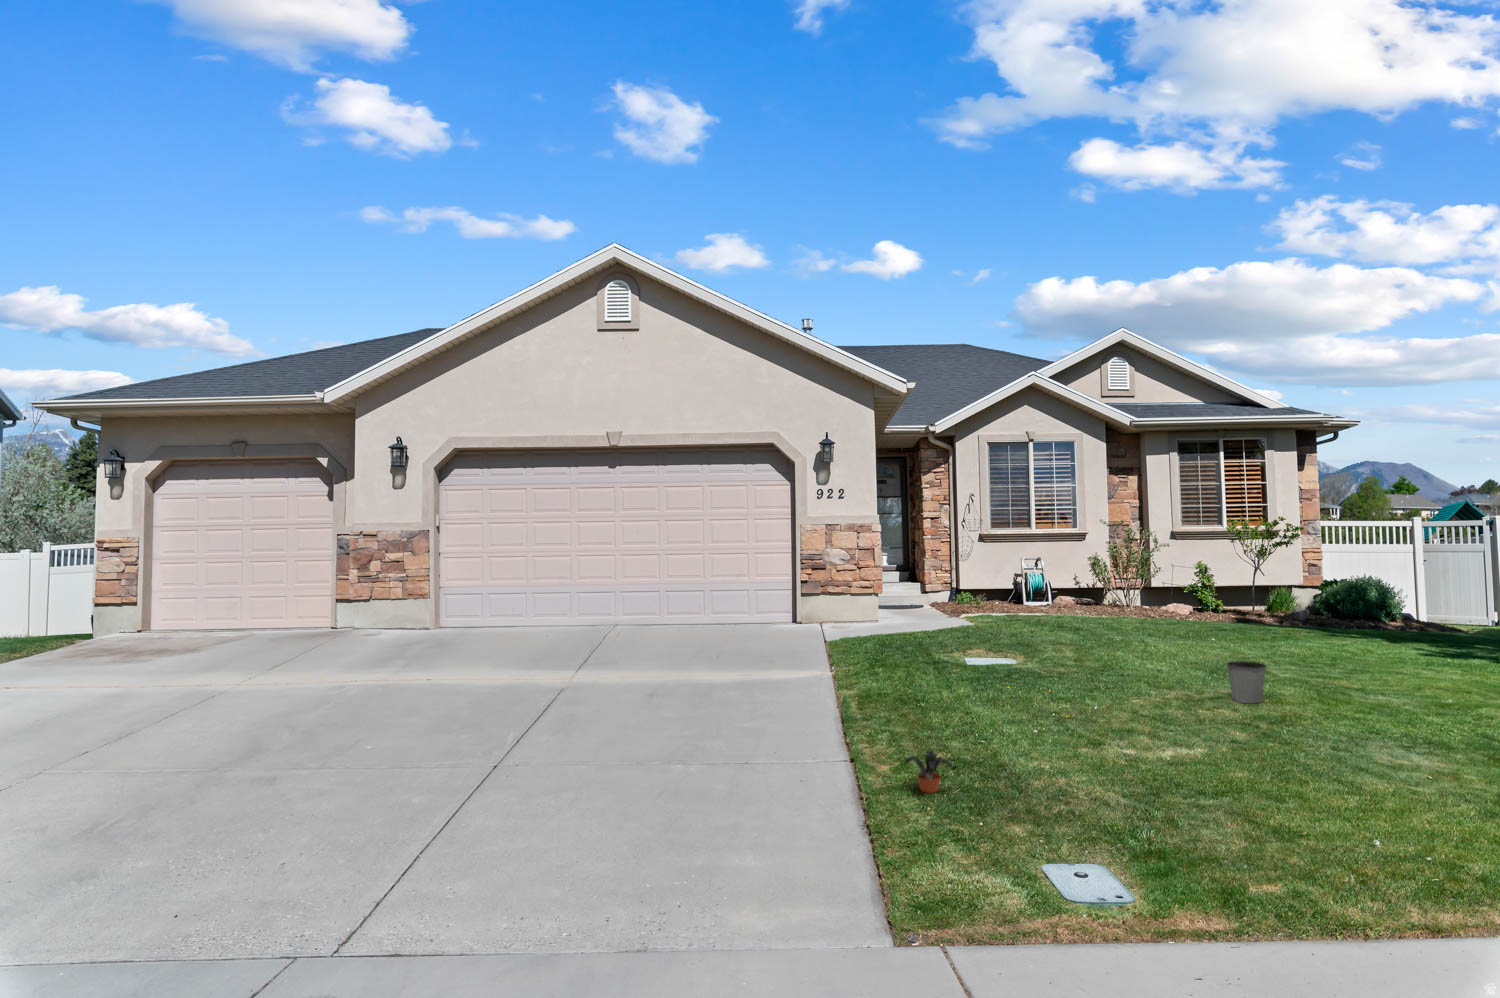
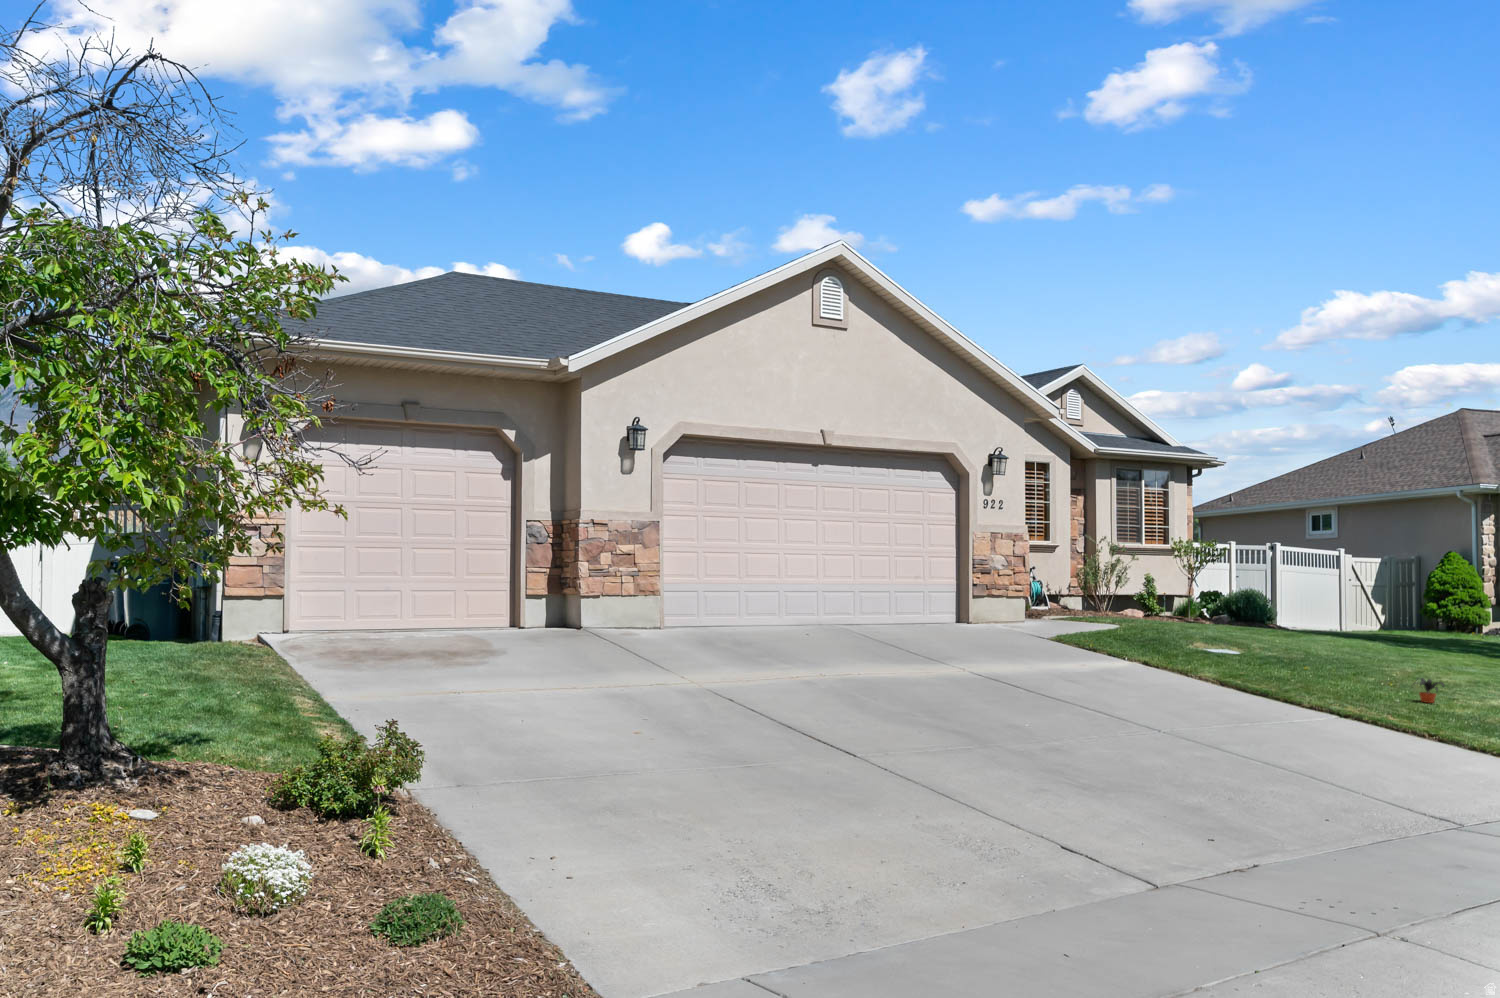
bucket: present [1227,661,1267,703] -> none [1399,635,1428,663]

